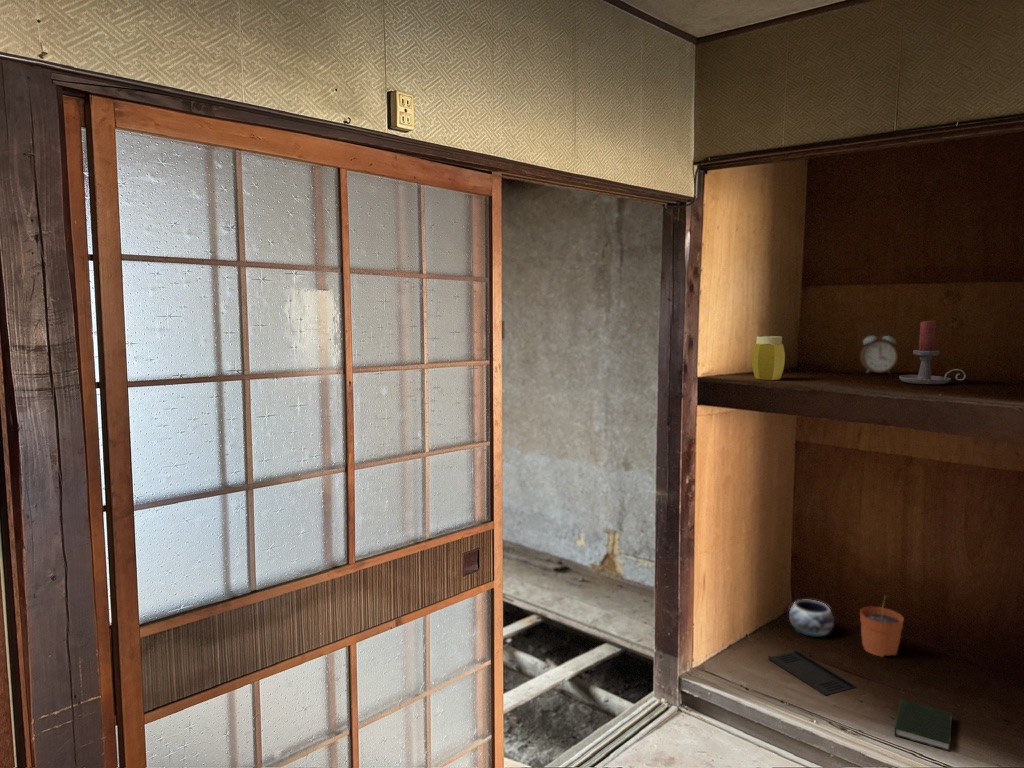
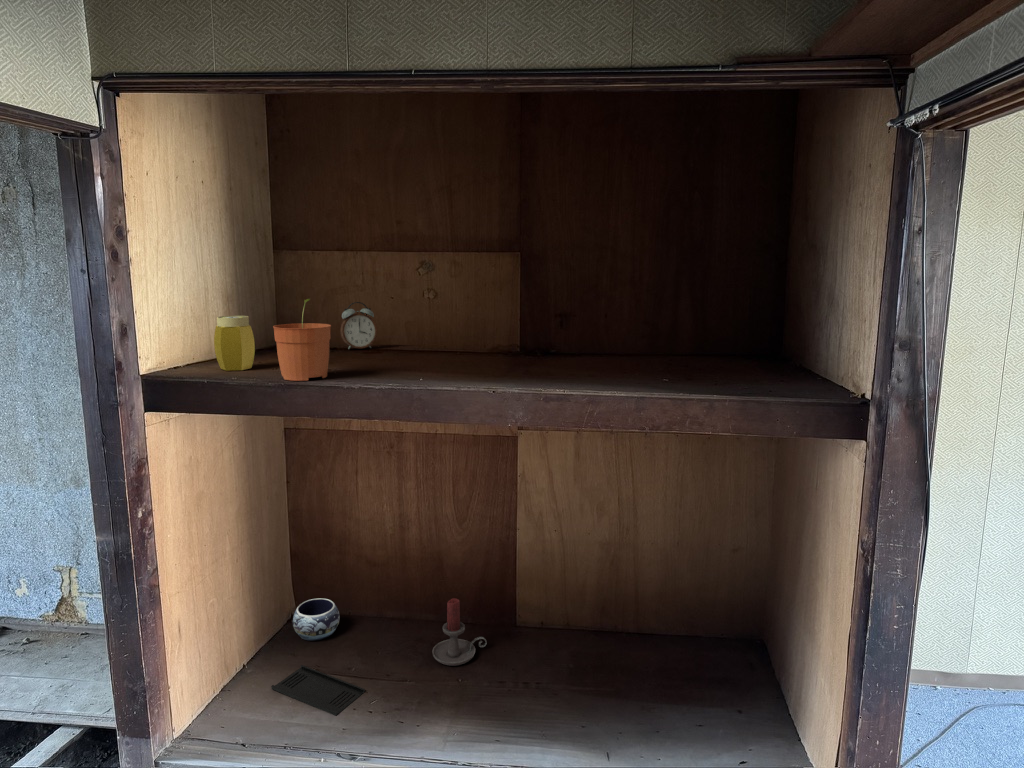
candle holder: present [899,321,966,385] -> present [432,598,487,666]
plant pot: present [860,607,904,657] -> present [273,299,331,381]
book: present [895,699,952,751] -> none [406,688,457,739]

